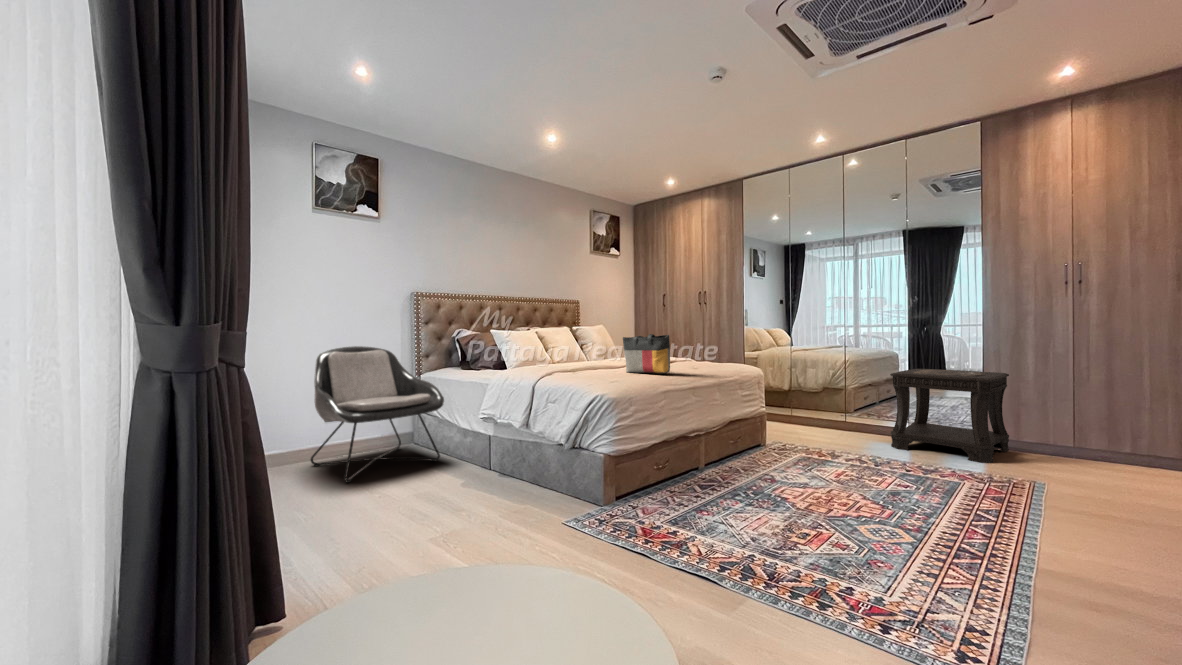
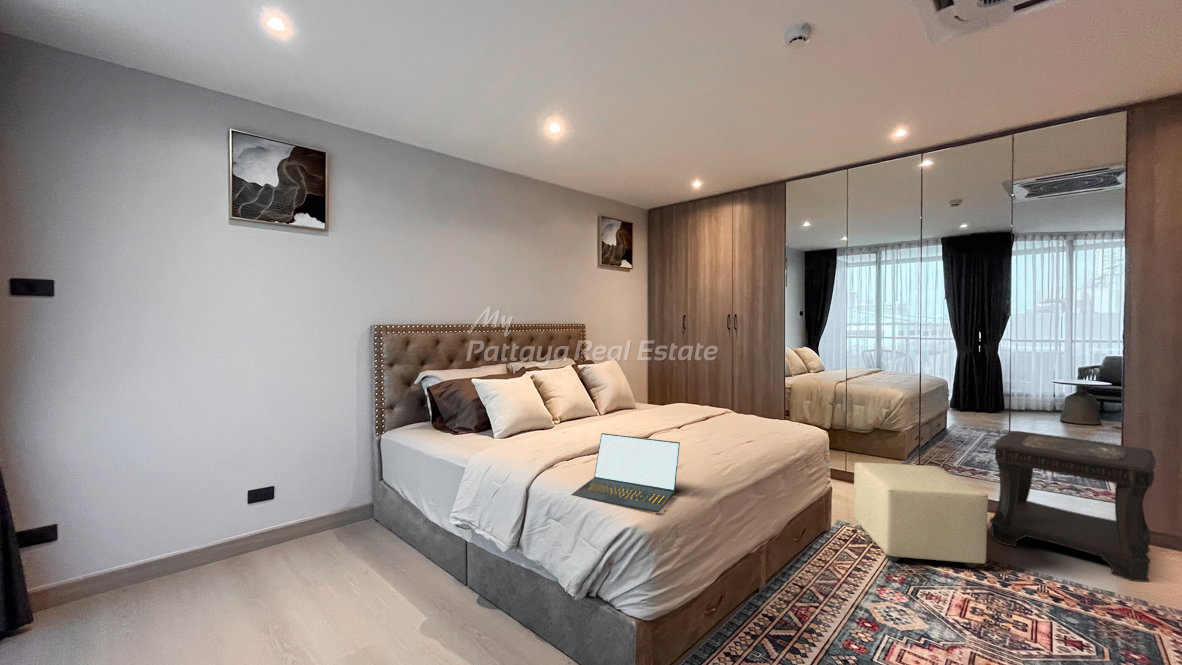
tote bag: present [623,334,670,374] -> none [651,405,719,462]
lounge chair: present [311,346,444,483] -> none [219,403,407,622]
laptop: none [562,348,636,384] -> present [571,433,680,513]
ottoman: none [788,392,875,459] -> present [854,462,988,568]

